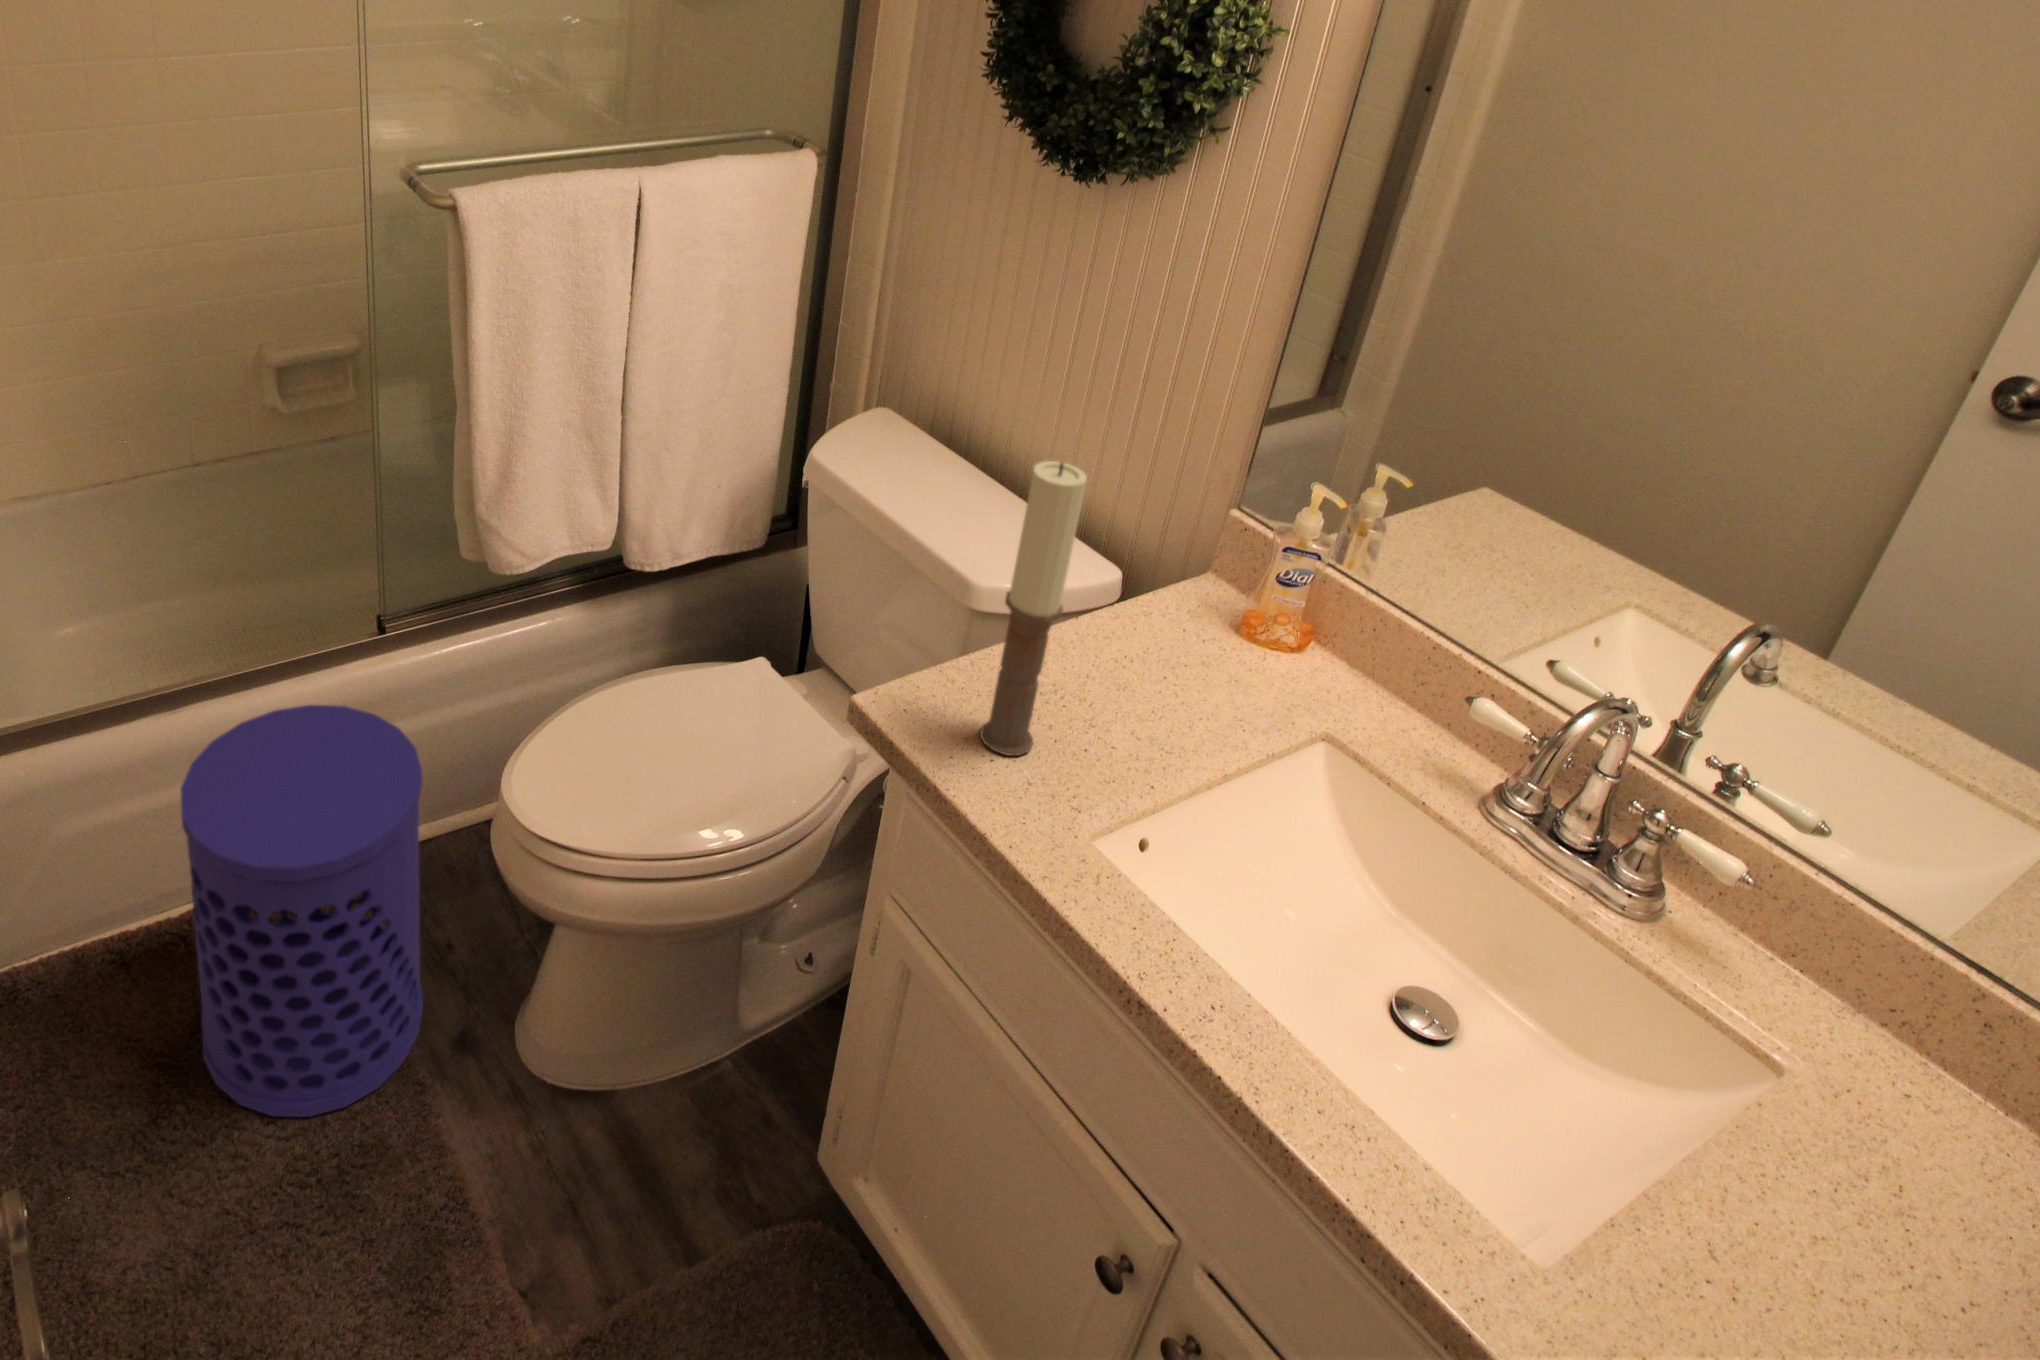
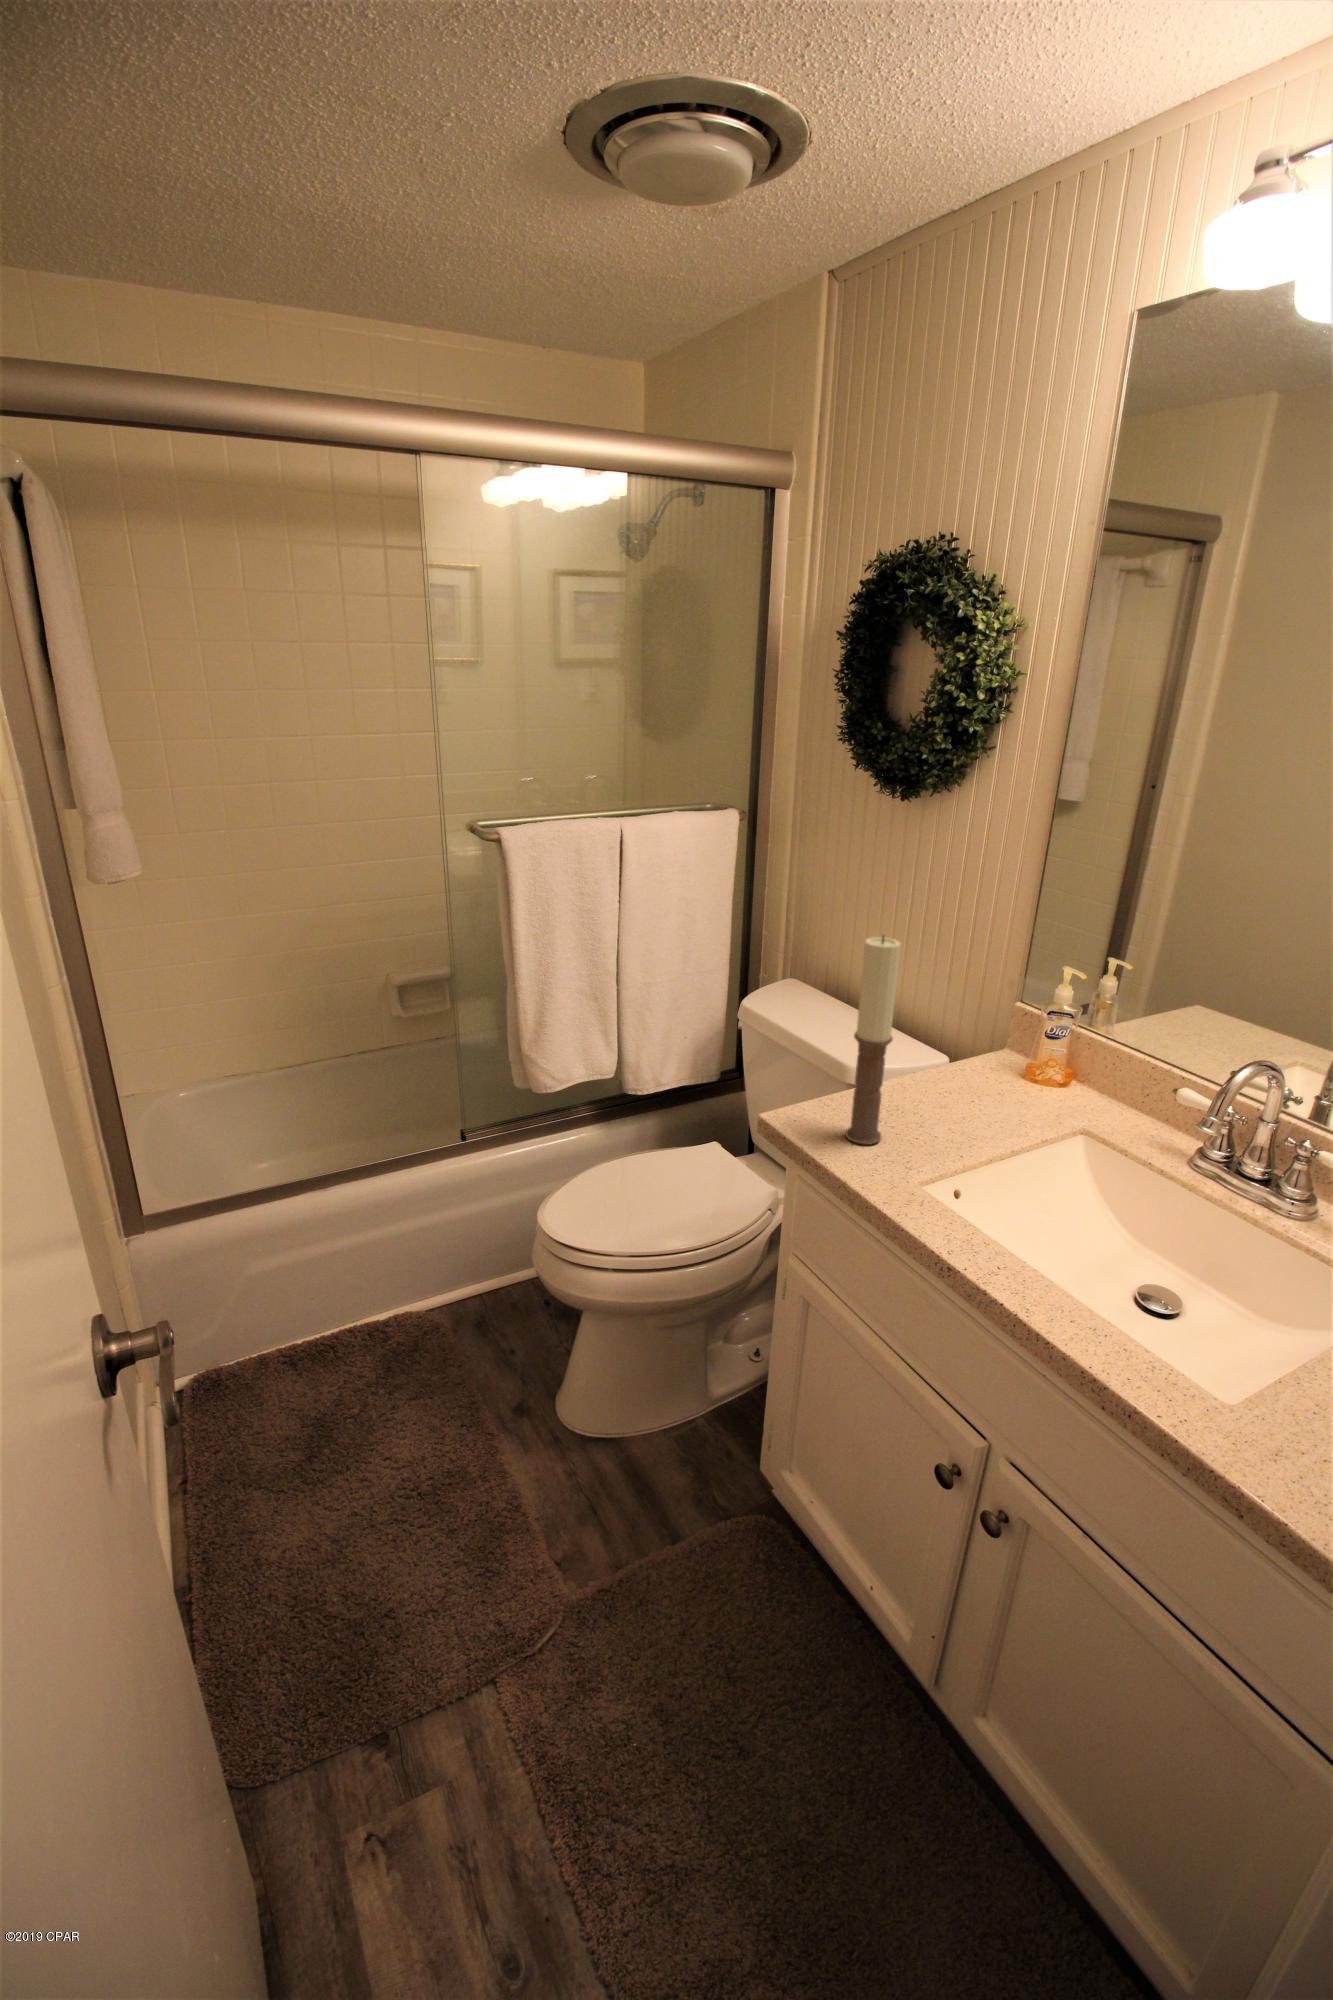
waste bin: present [180,705,423,1117] -> none [323,1179,494,1454]

